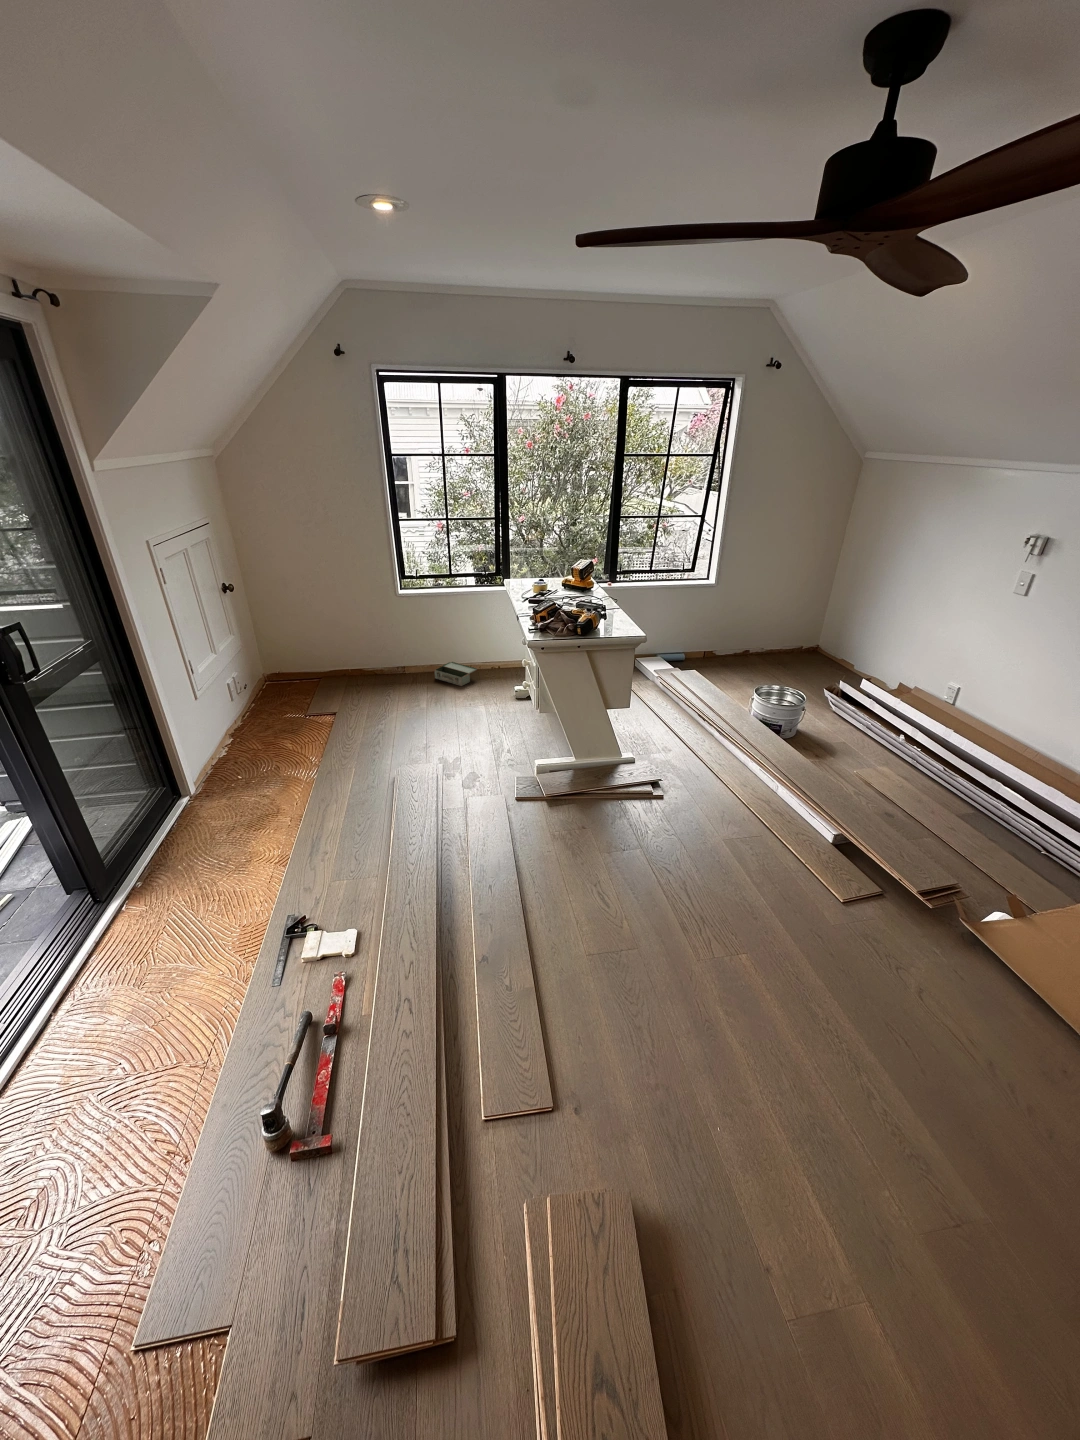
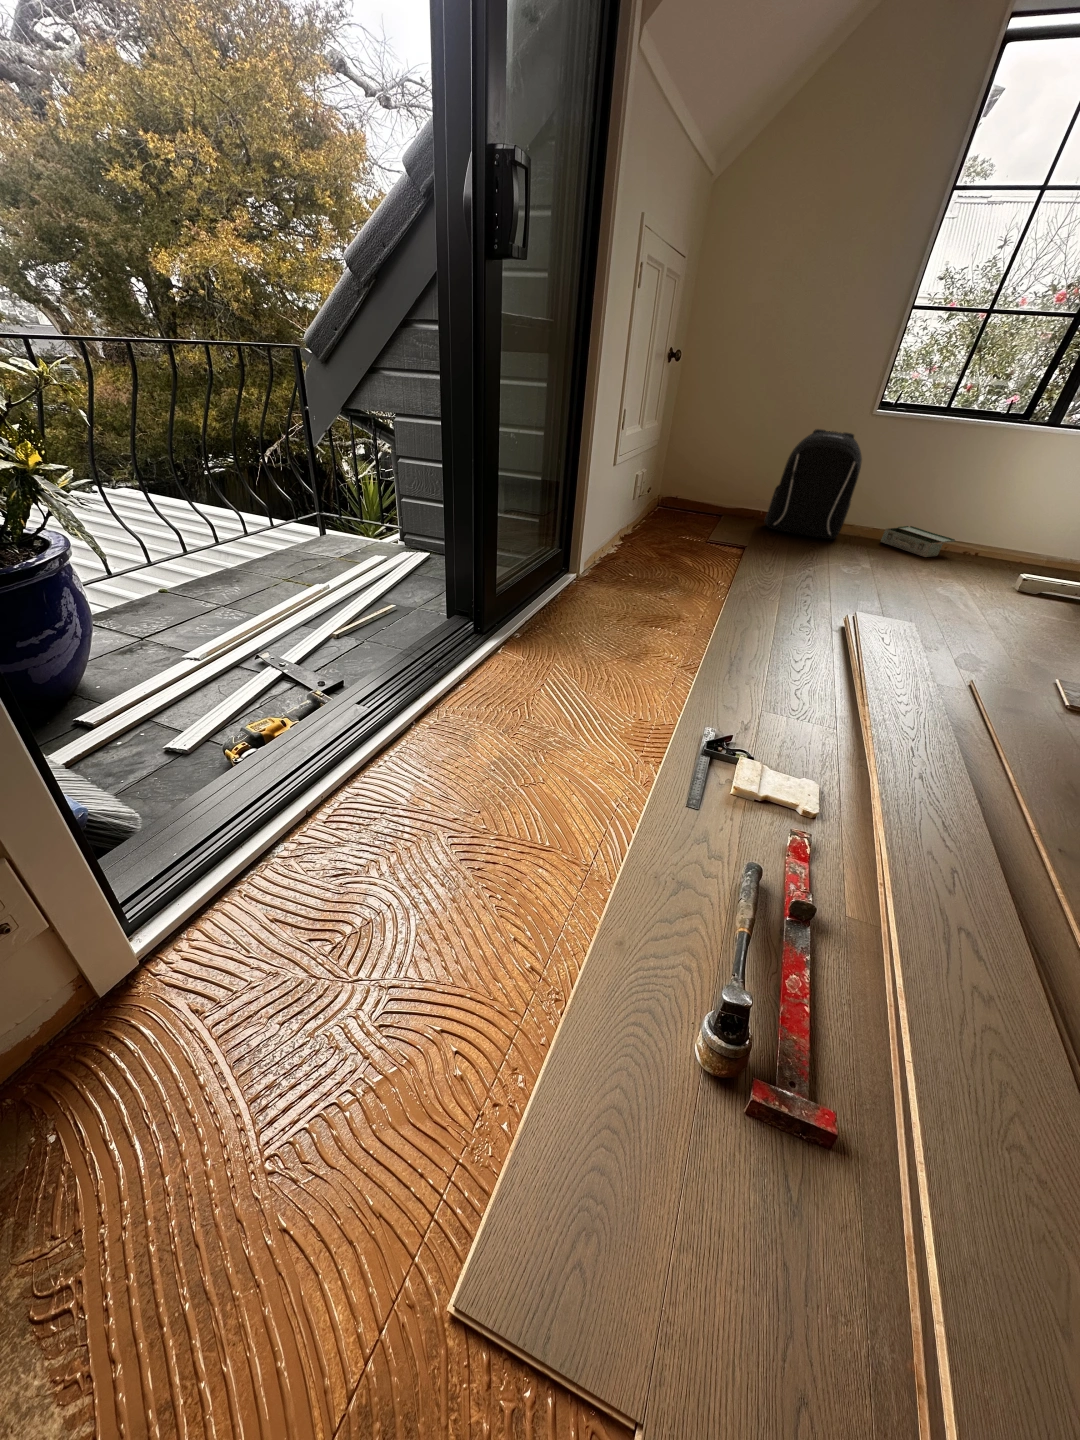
backpack: none [347,616,406,689] -> present [765,429,862,540]

